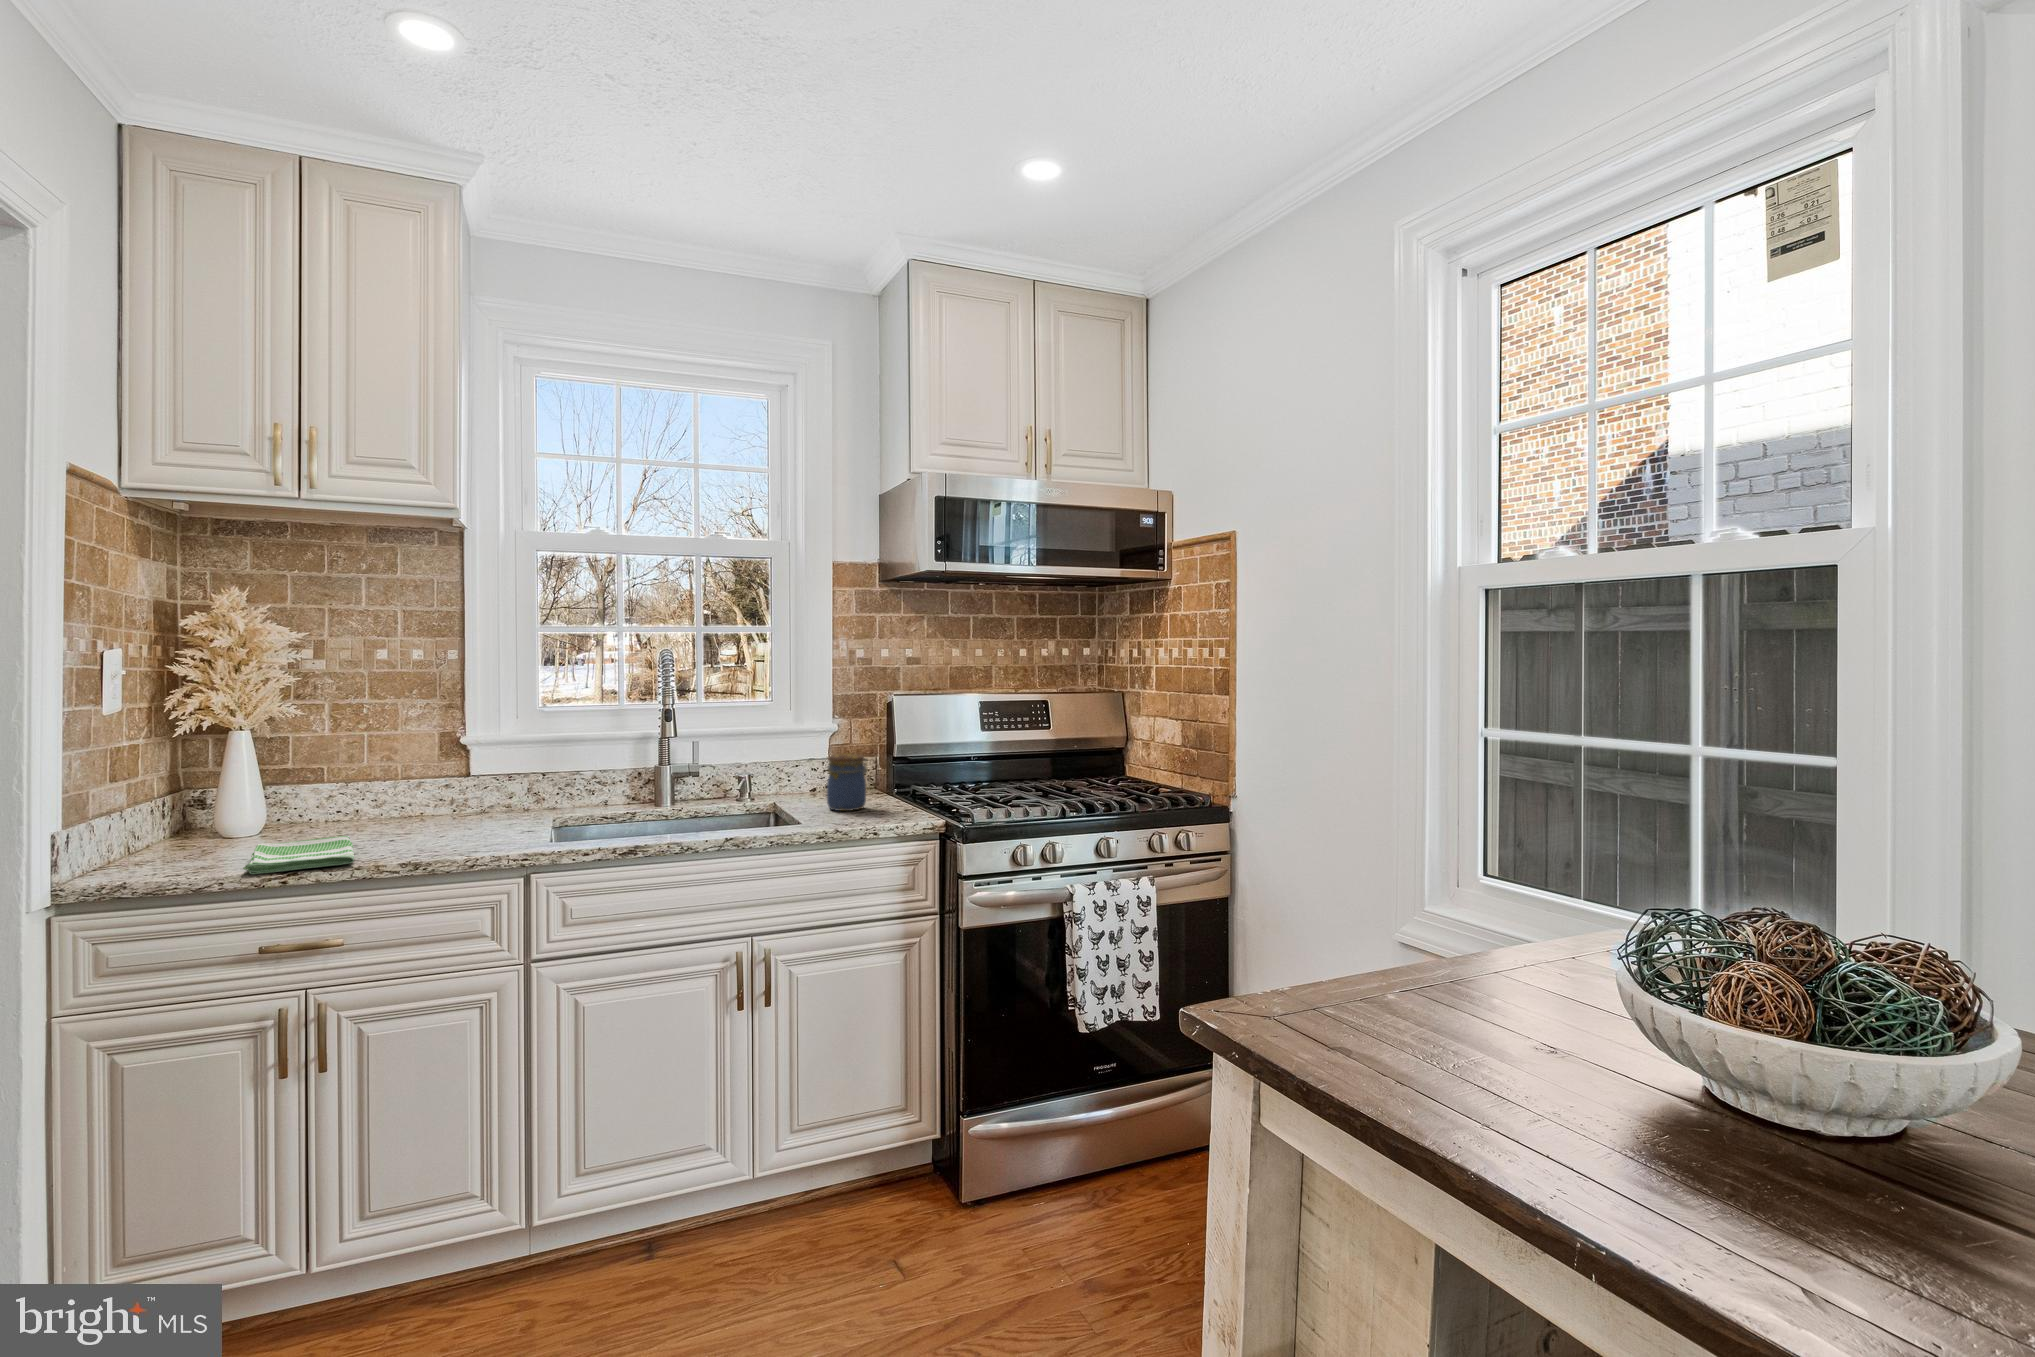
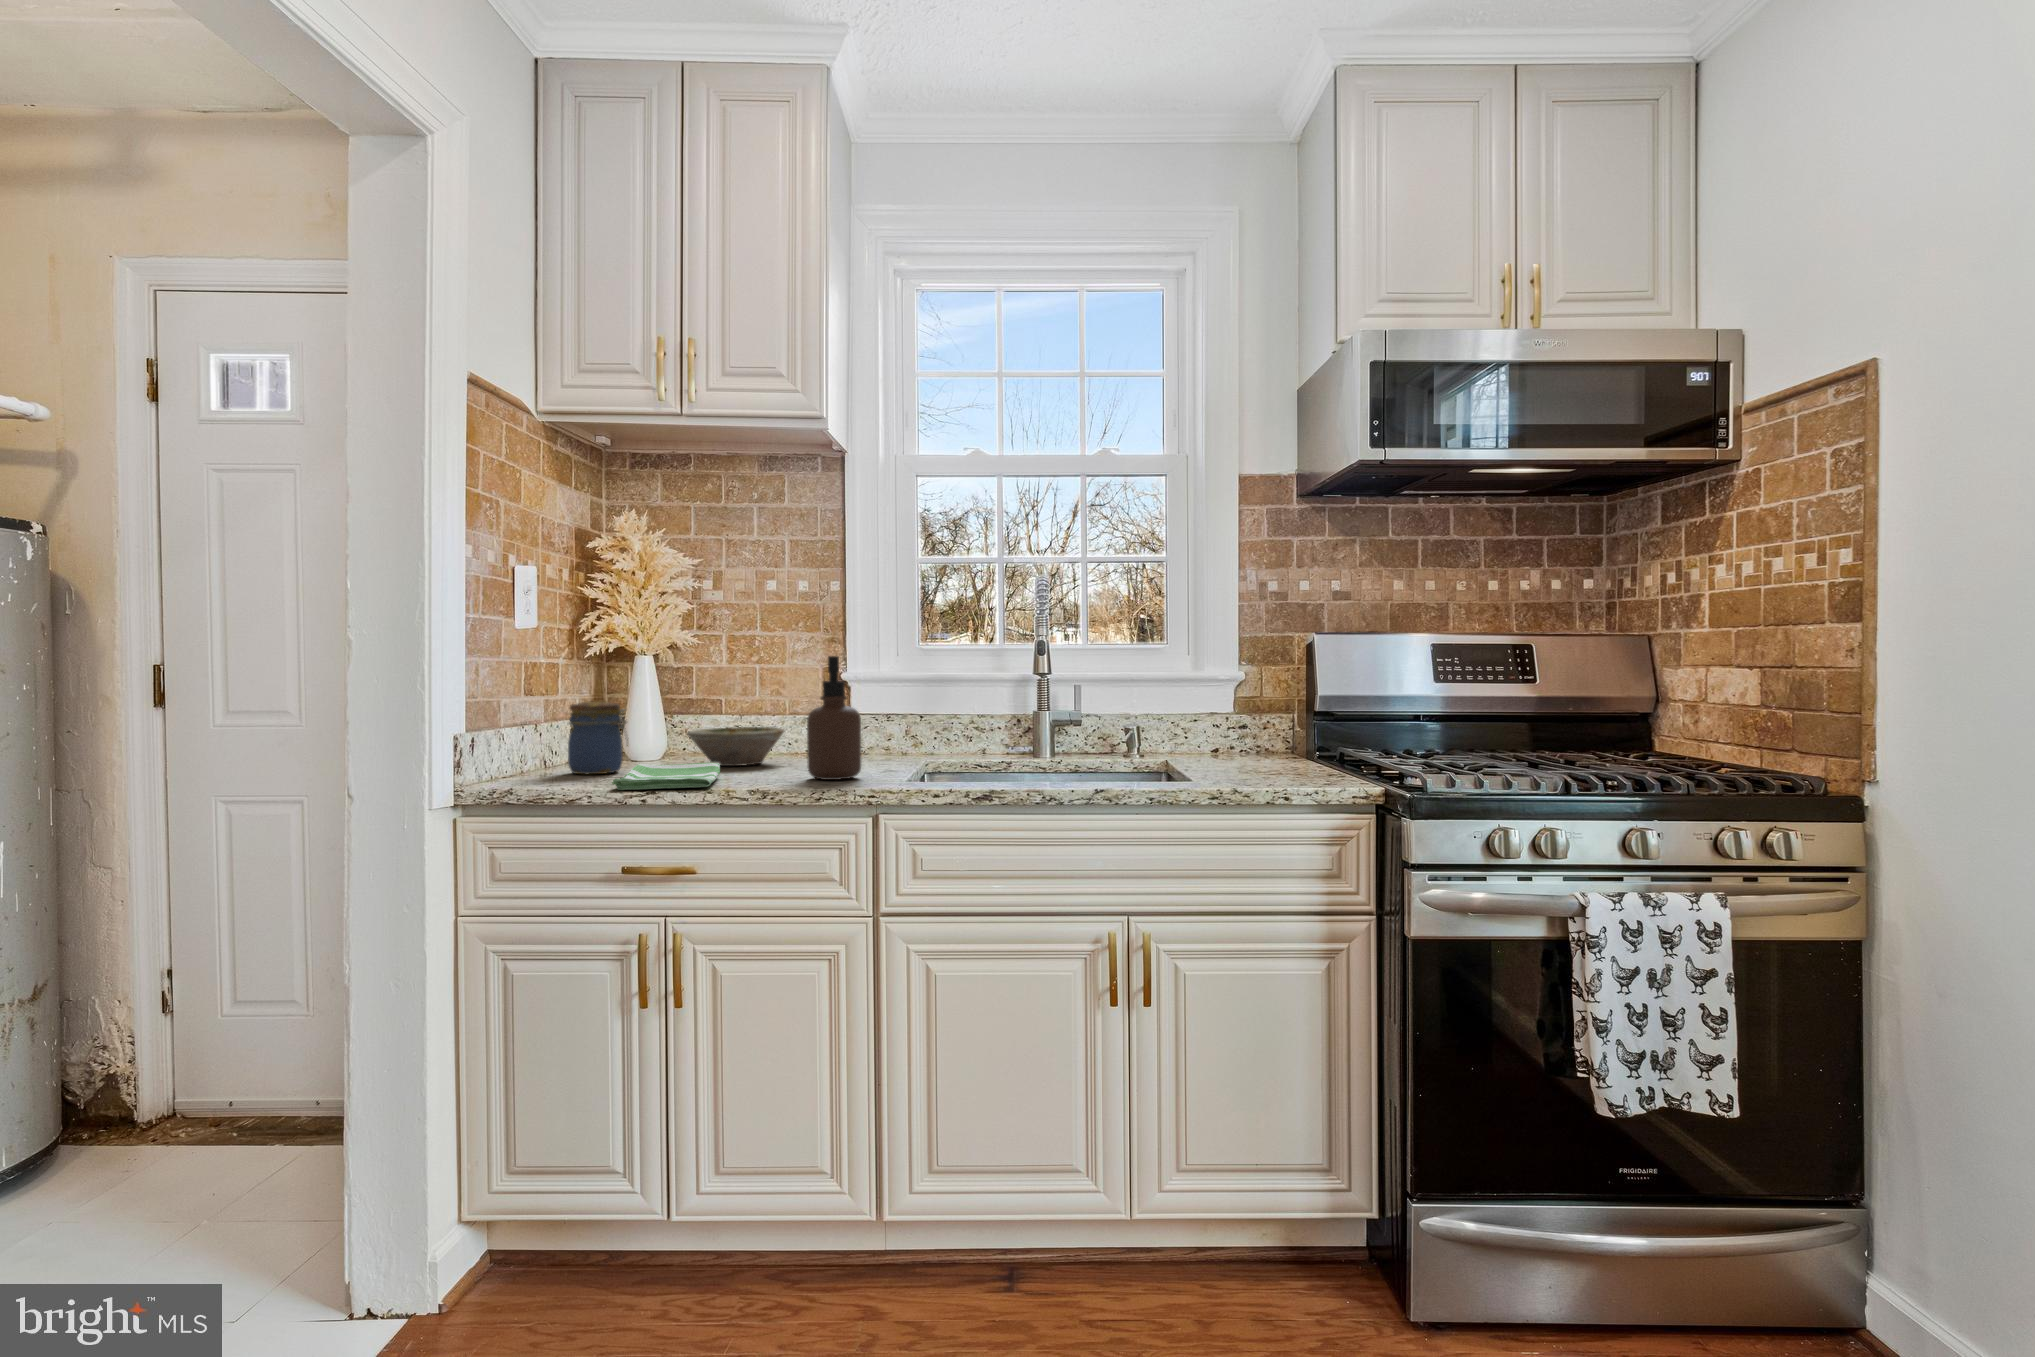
soap dispenser: none [446,732,501,845] -> present [807,656,861,780]
jar: present [827,754,869,811] -> present [568,701,628,774]
bowl: none [298,793,407,835] -> present [687,727,784,766]

